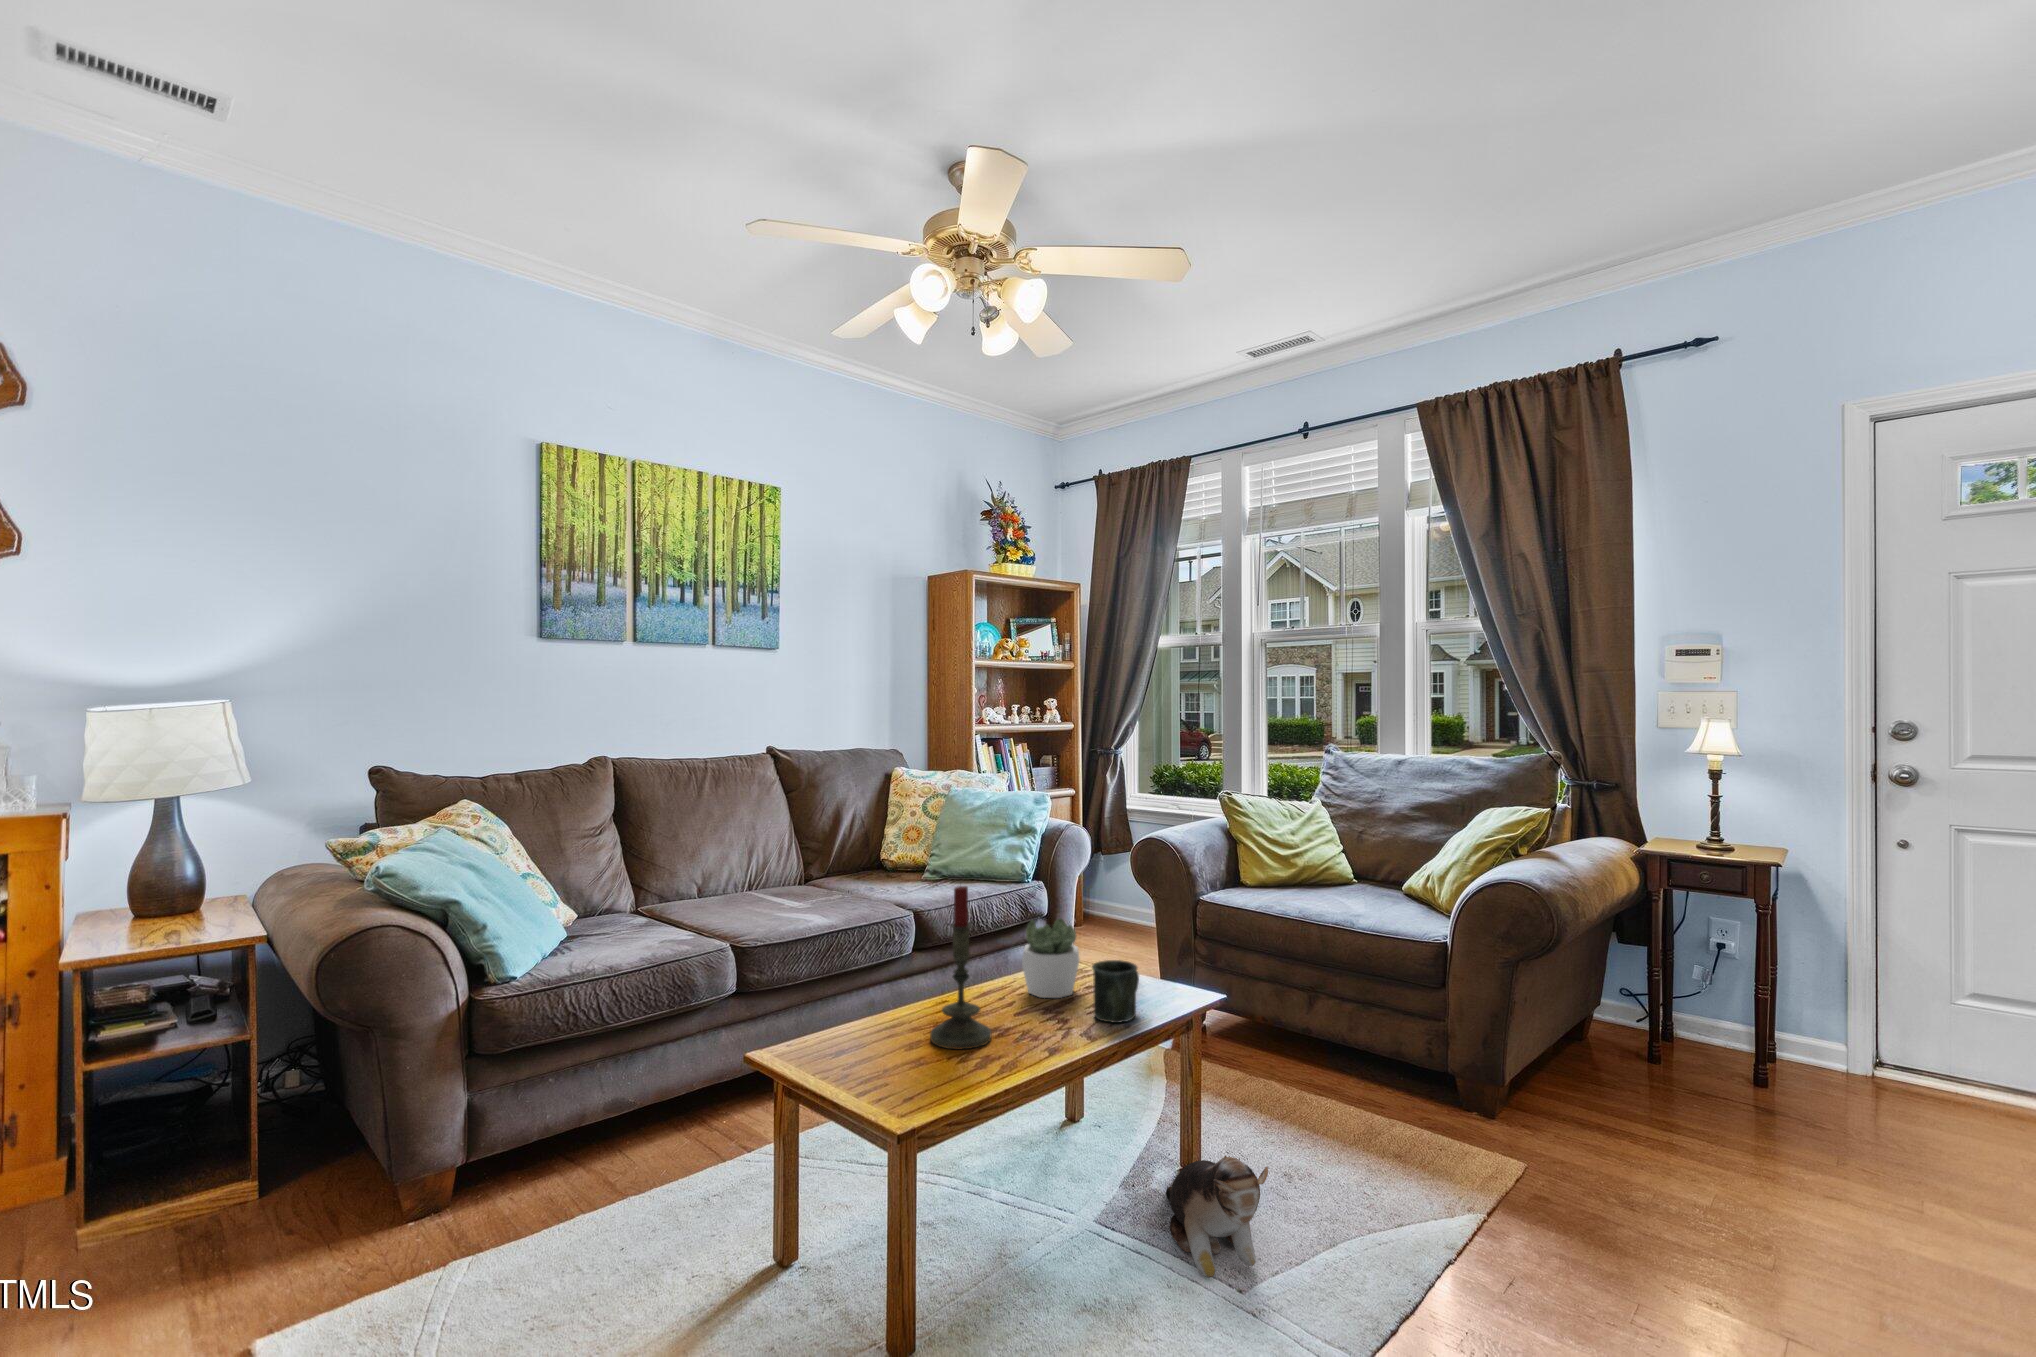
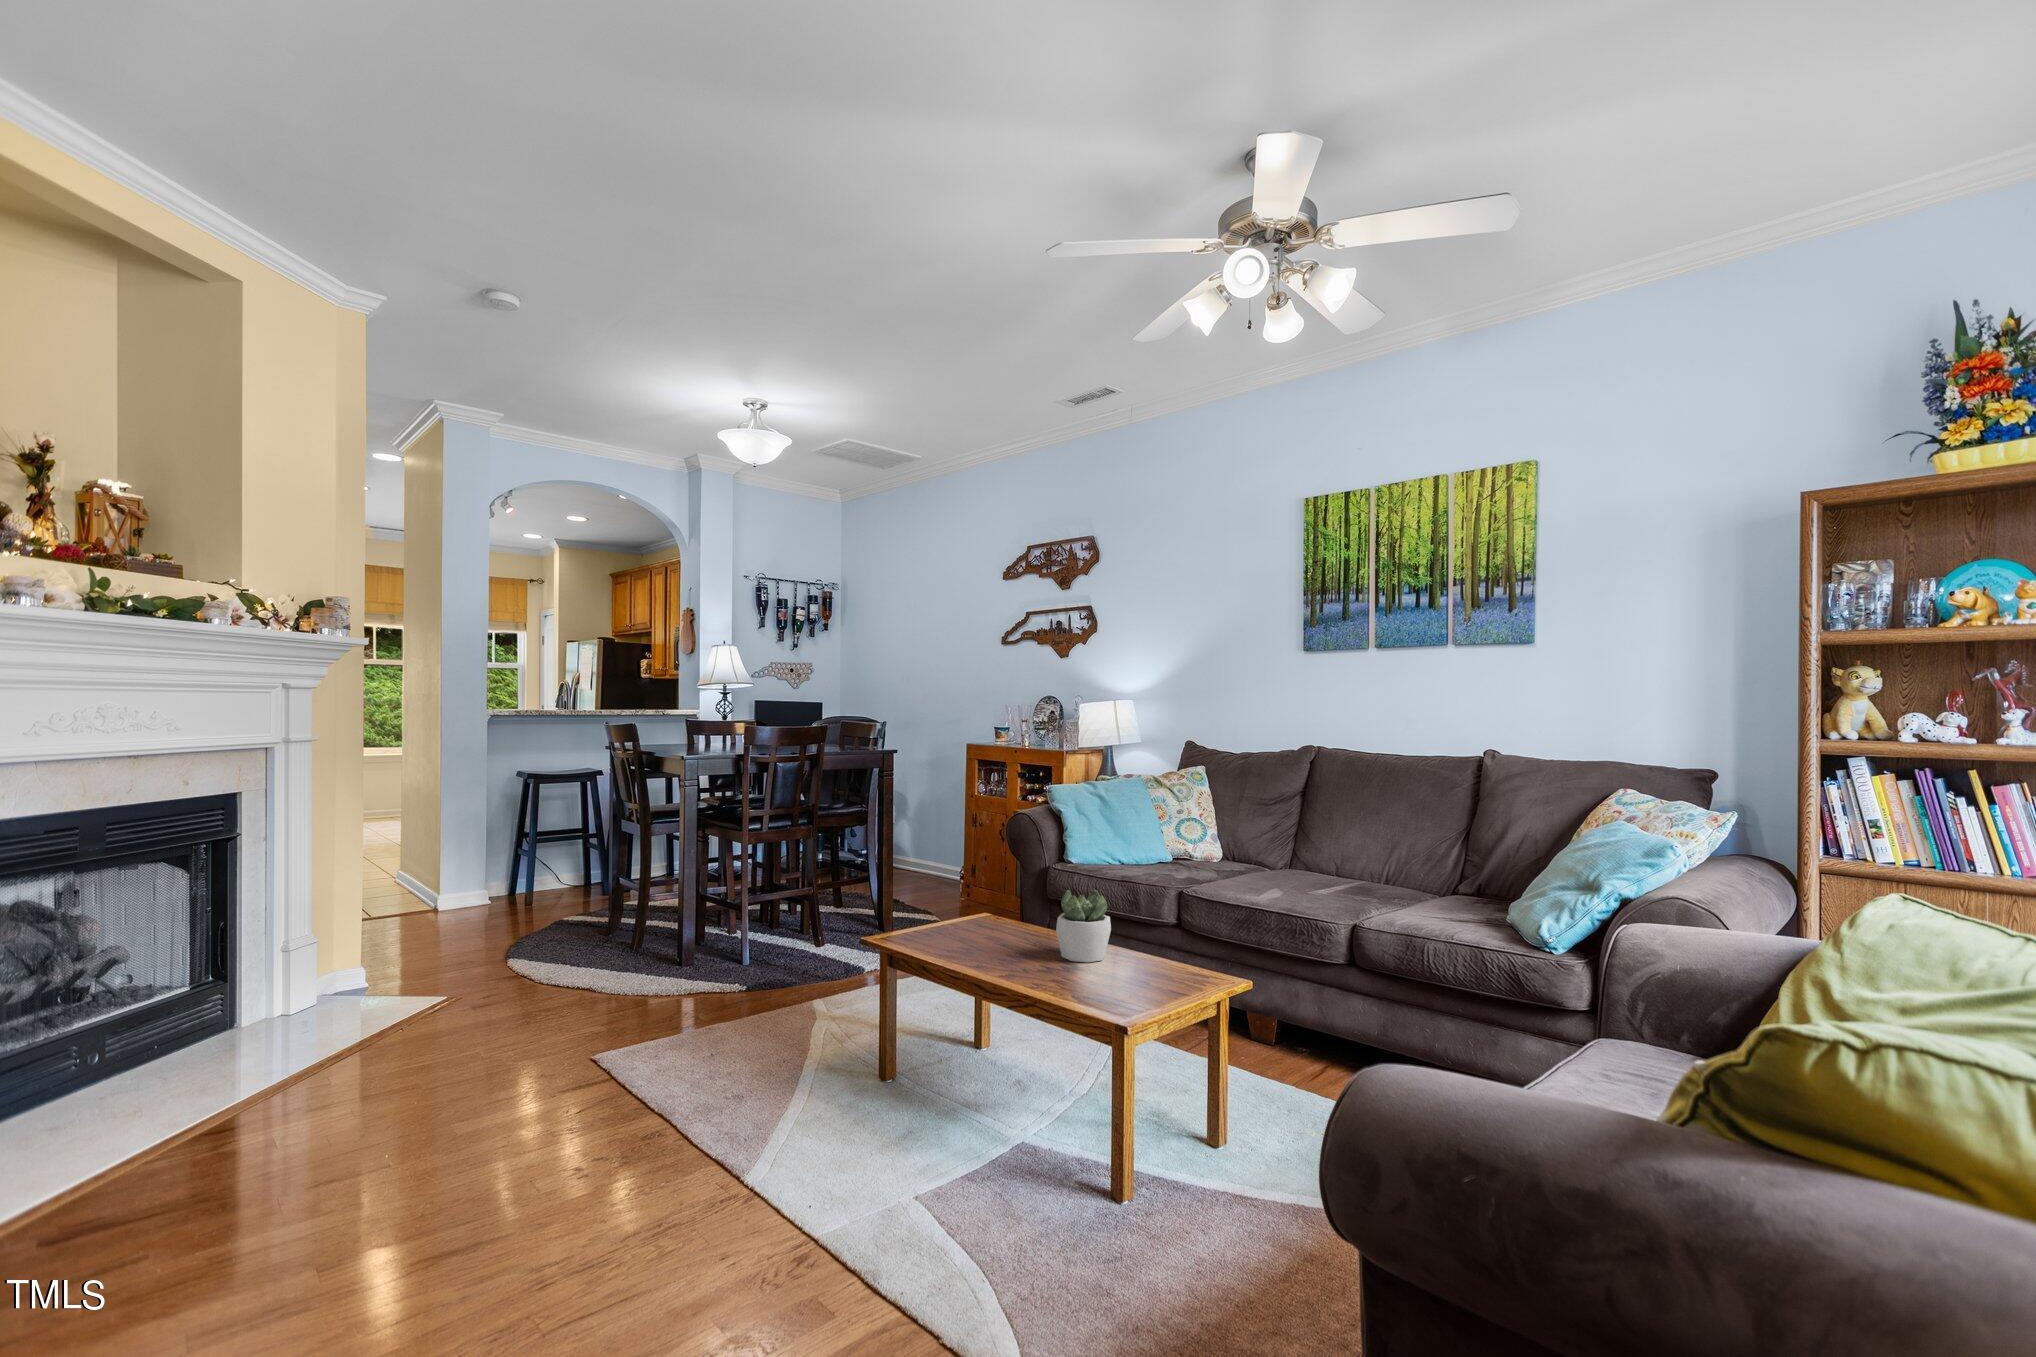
candle: present [930,886,991,1049] -> none [953,818,997,937]
mug: present [1092,960,1139,1023] -> none [982,916,1025,969]
plush toy: present [1166,1156,1268,1277] -> none [812,1039,984,1155]

